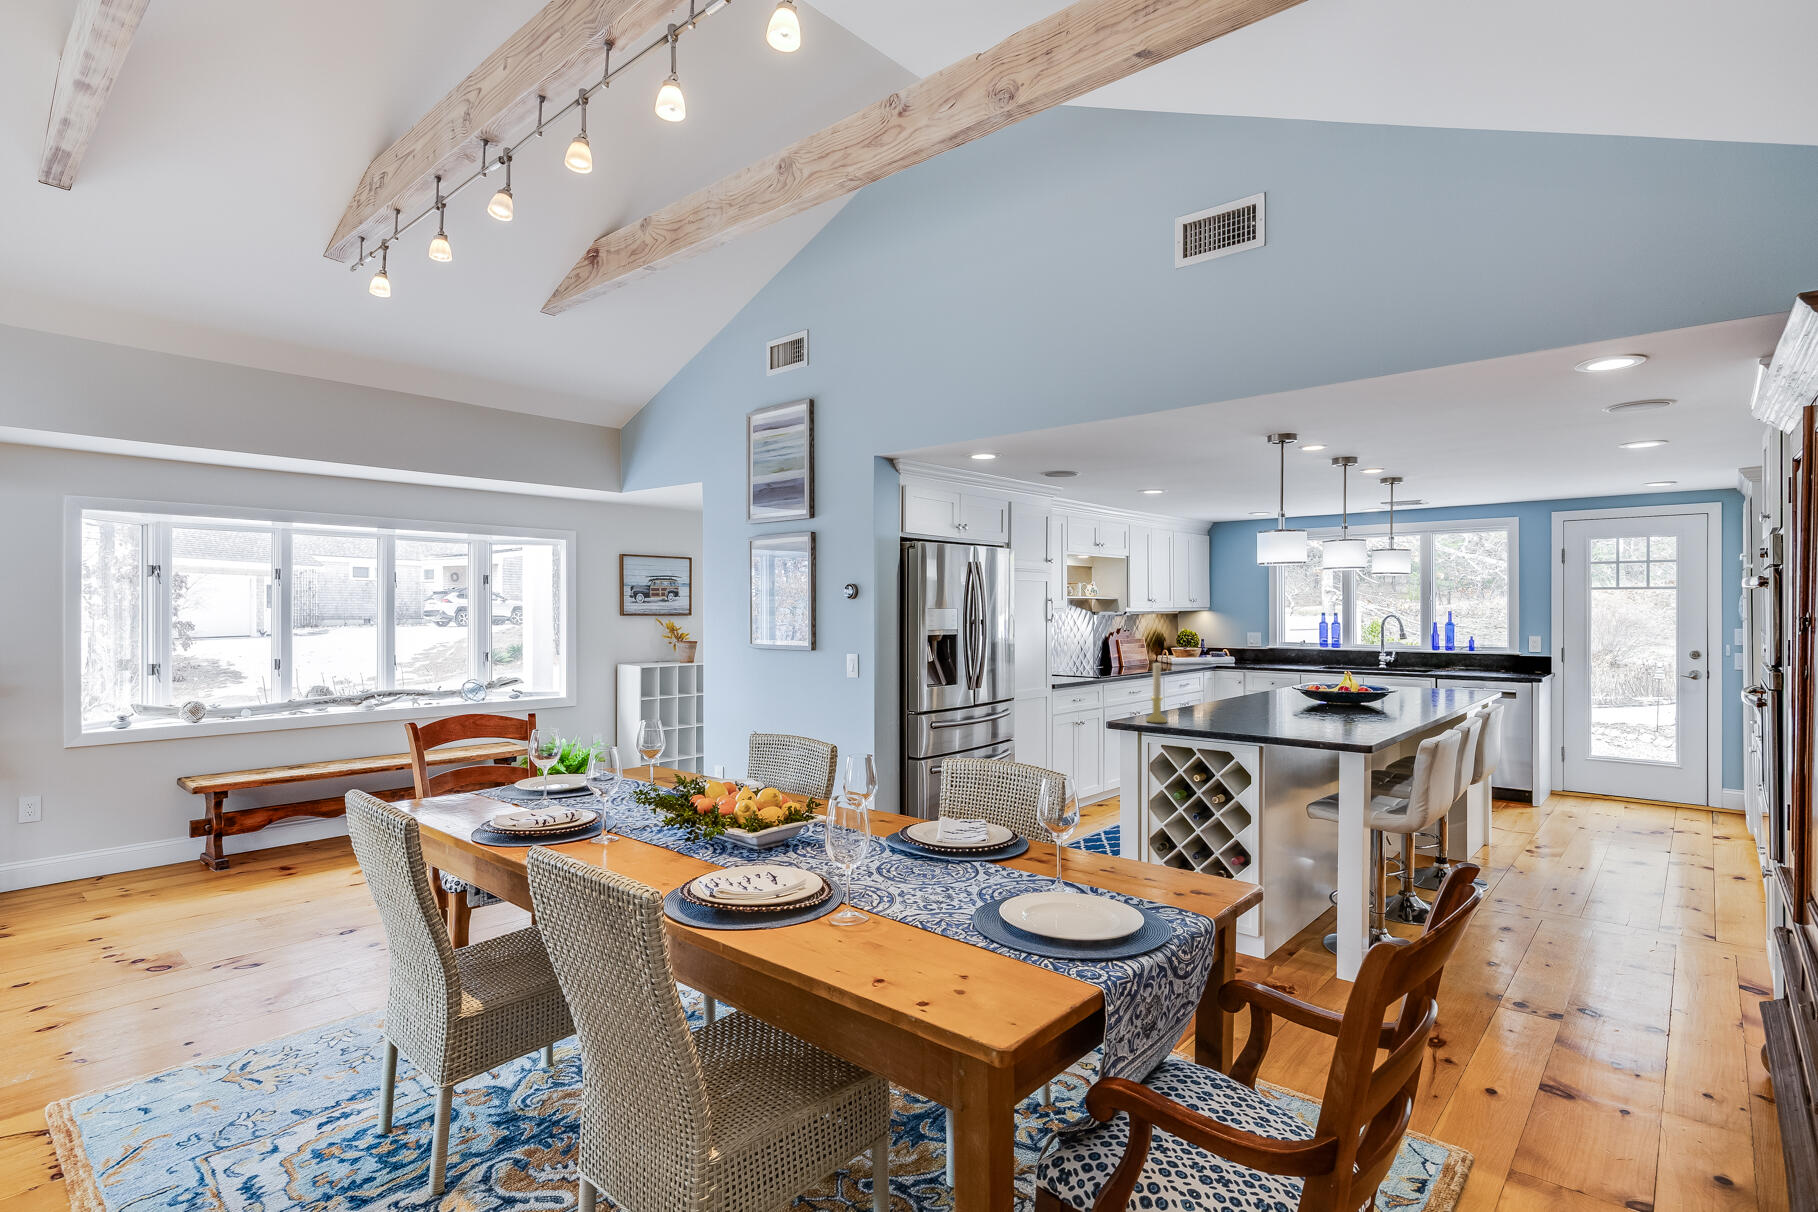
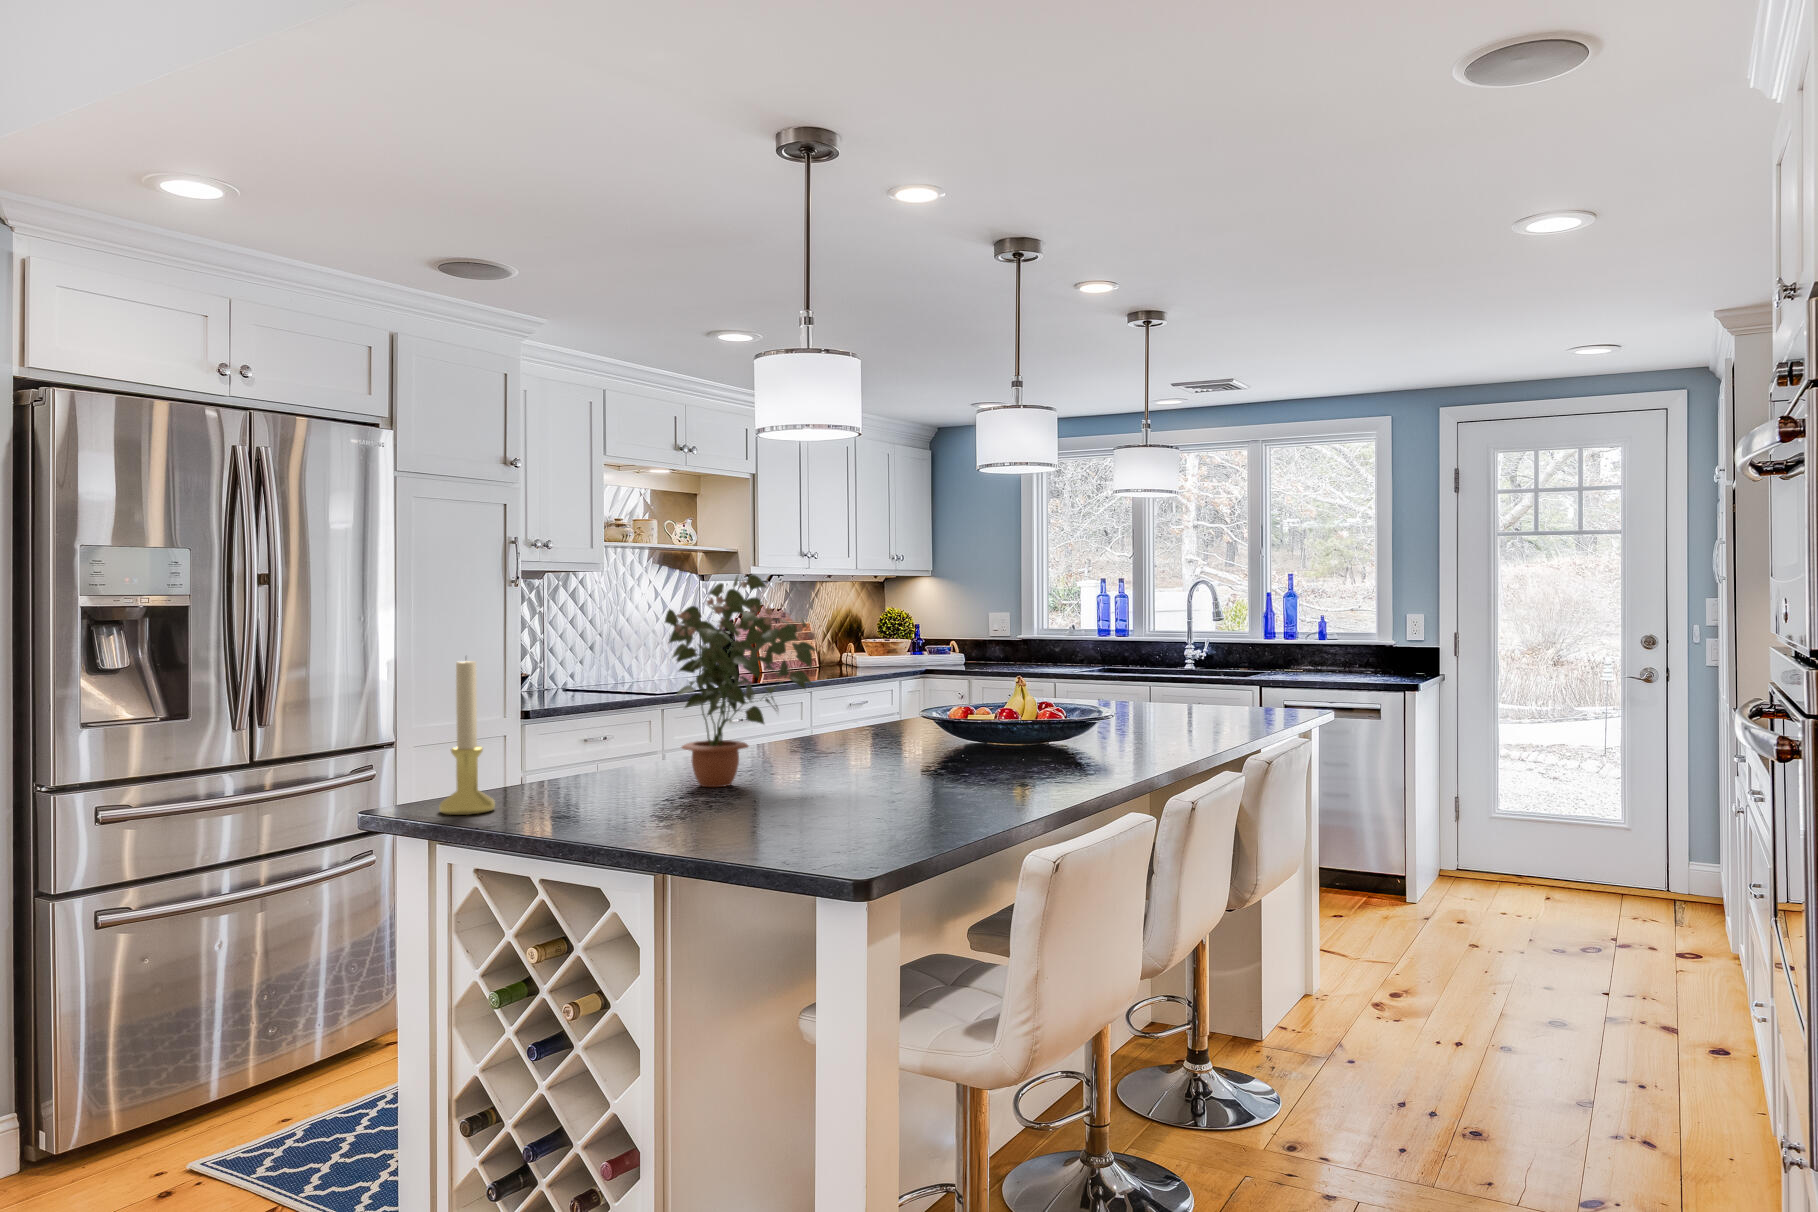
potted plant: none [1203,627,1281,717] -> present [665,575,816,787]

